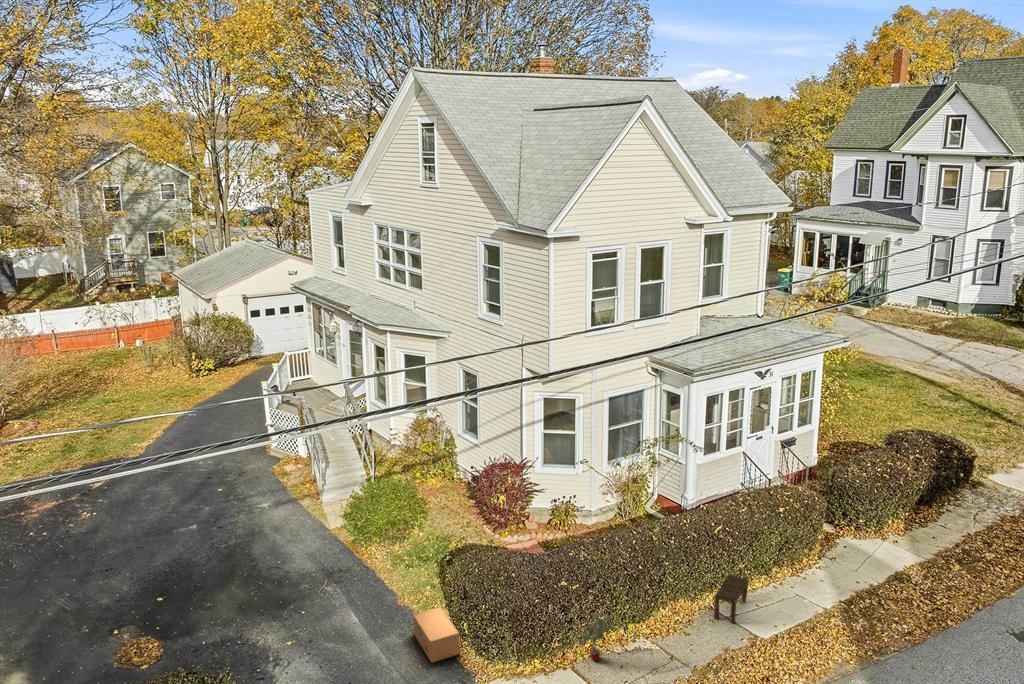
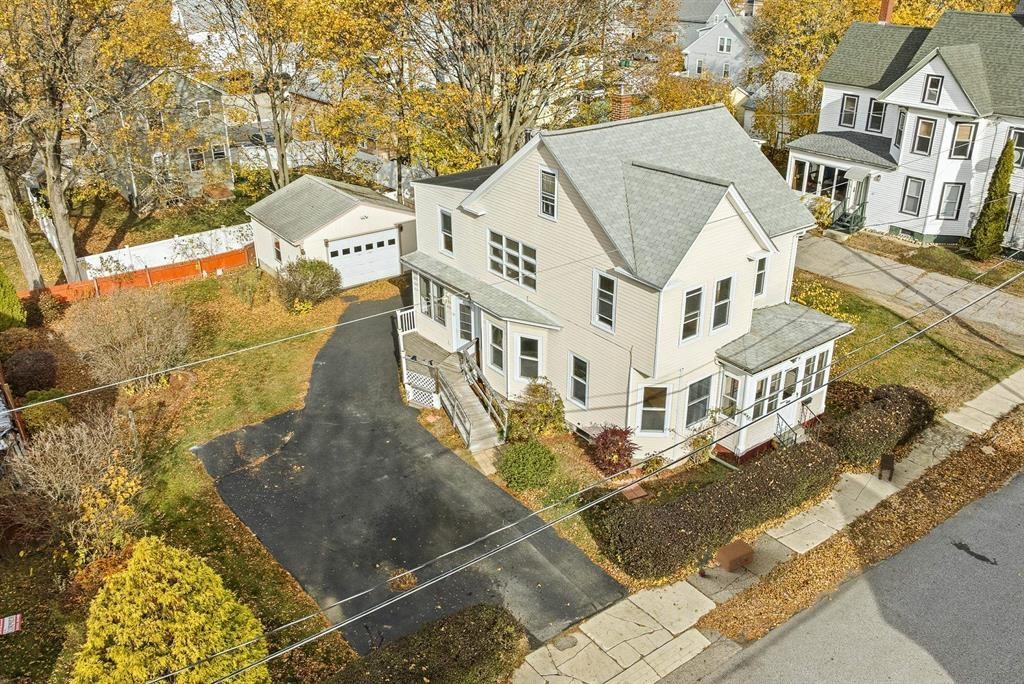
bench: present [714,575,749,623] -> present [879,453,895,481]
cardboard box: present [413,607,460,663] -> present [716,539,754,572]

